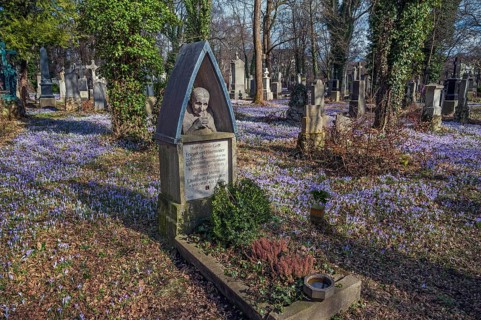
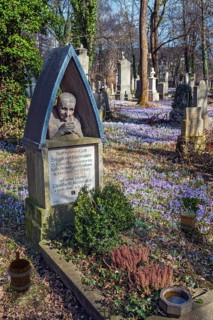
bucket: none [149,246,173,285] -> present [8,251,32,291]

